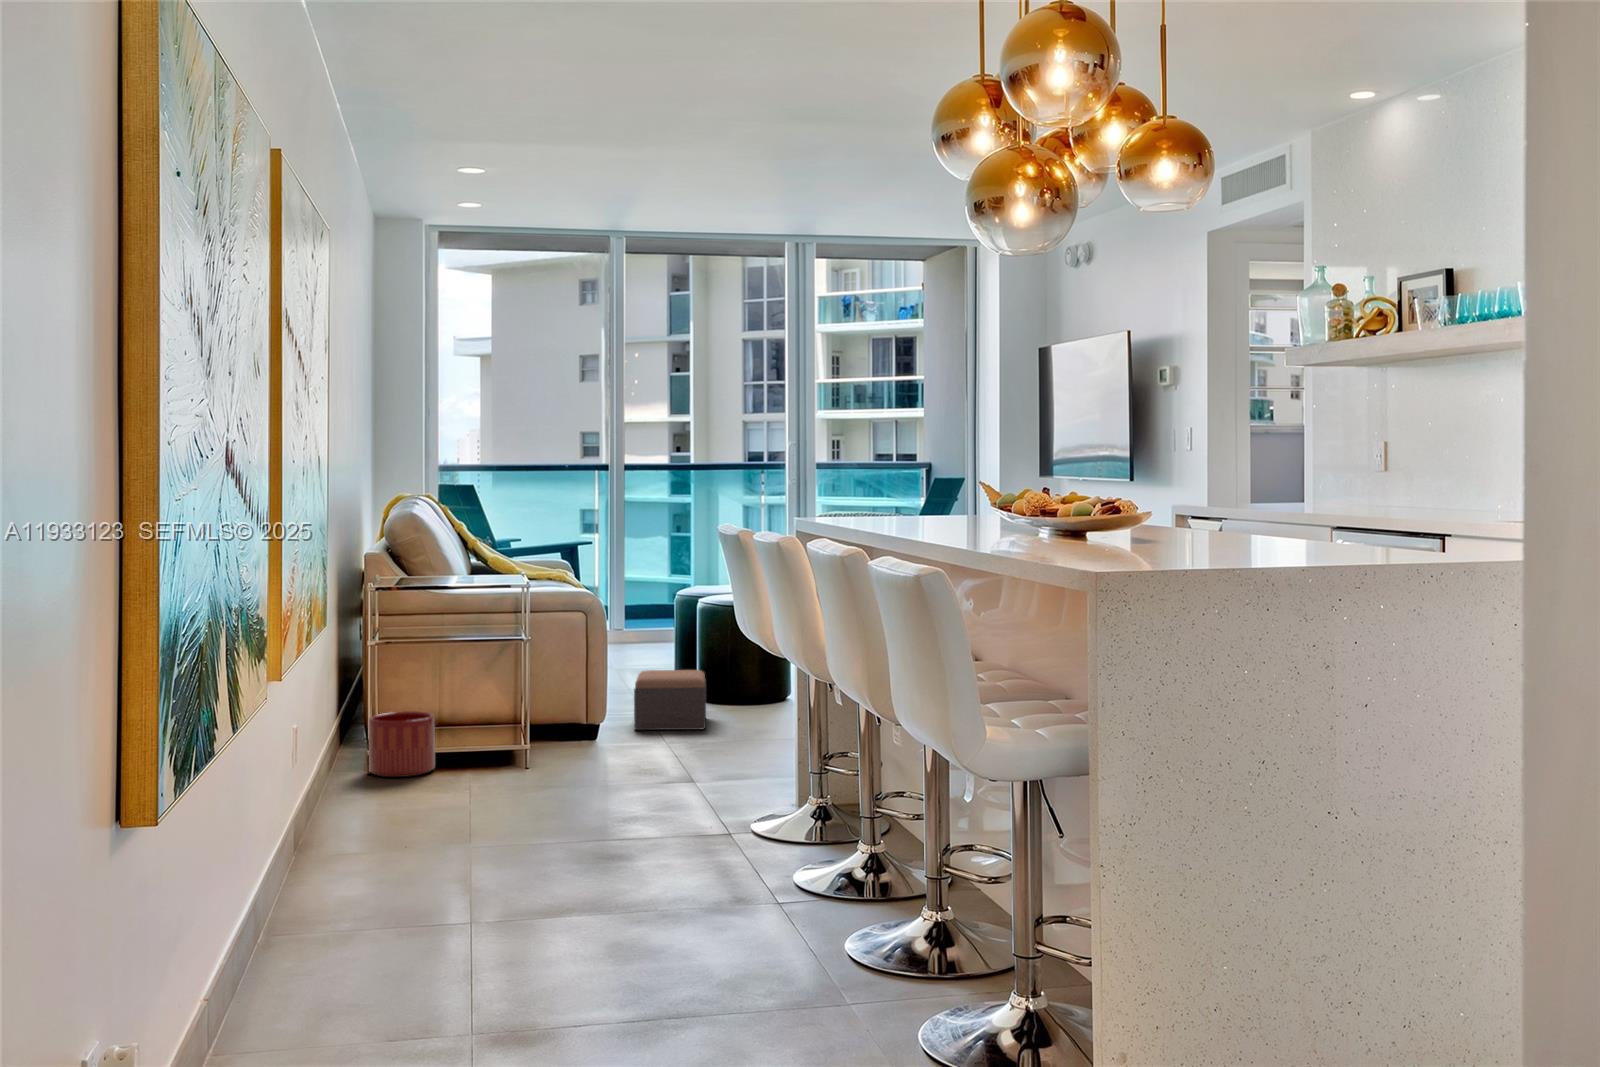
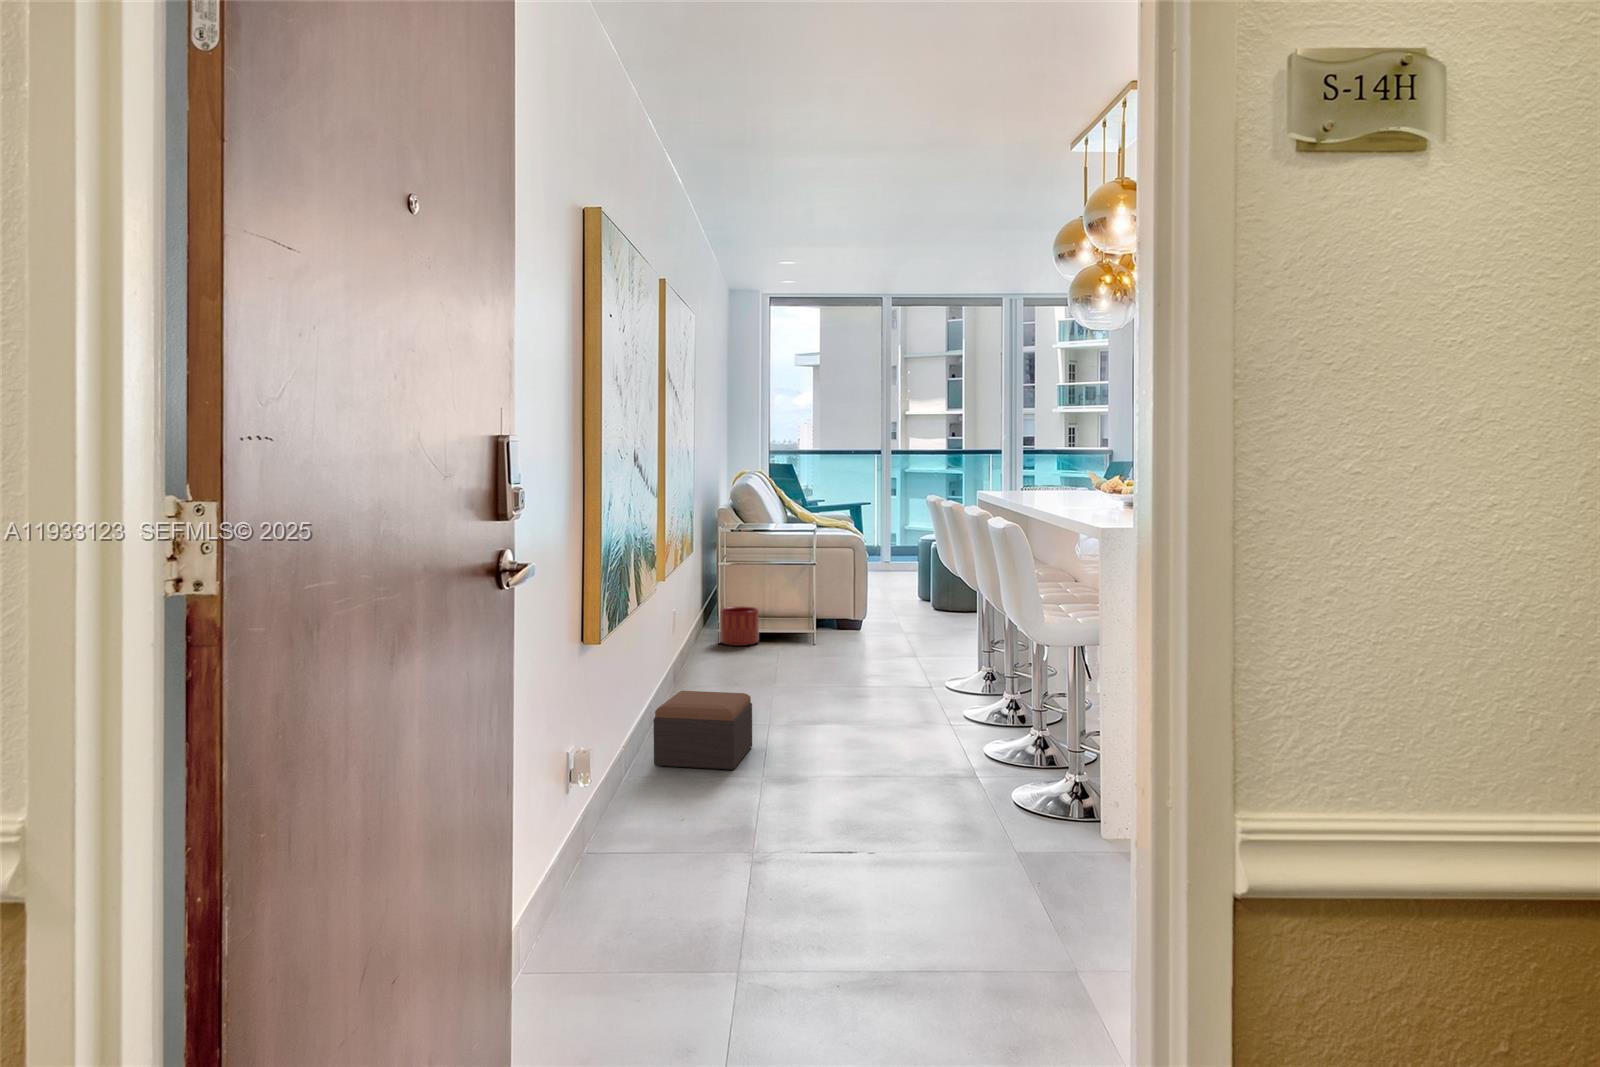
footstool: present [634,670,706,730] -> present [653,691,752,770]

